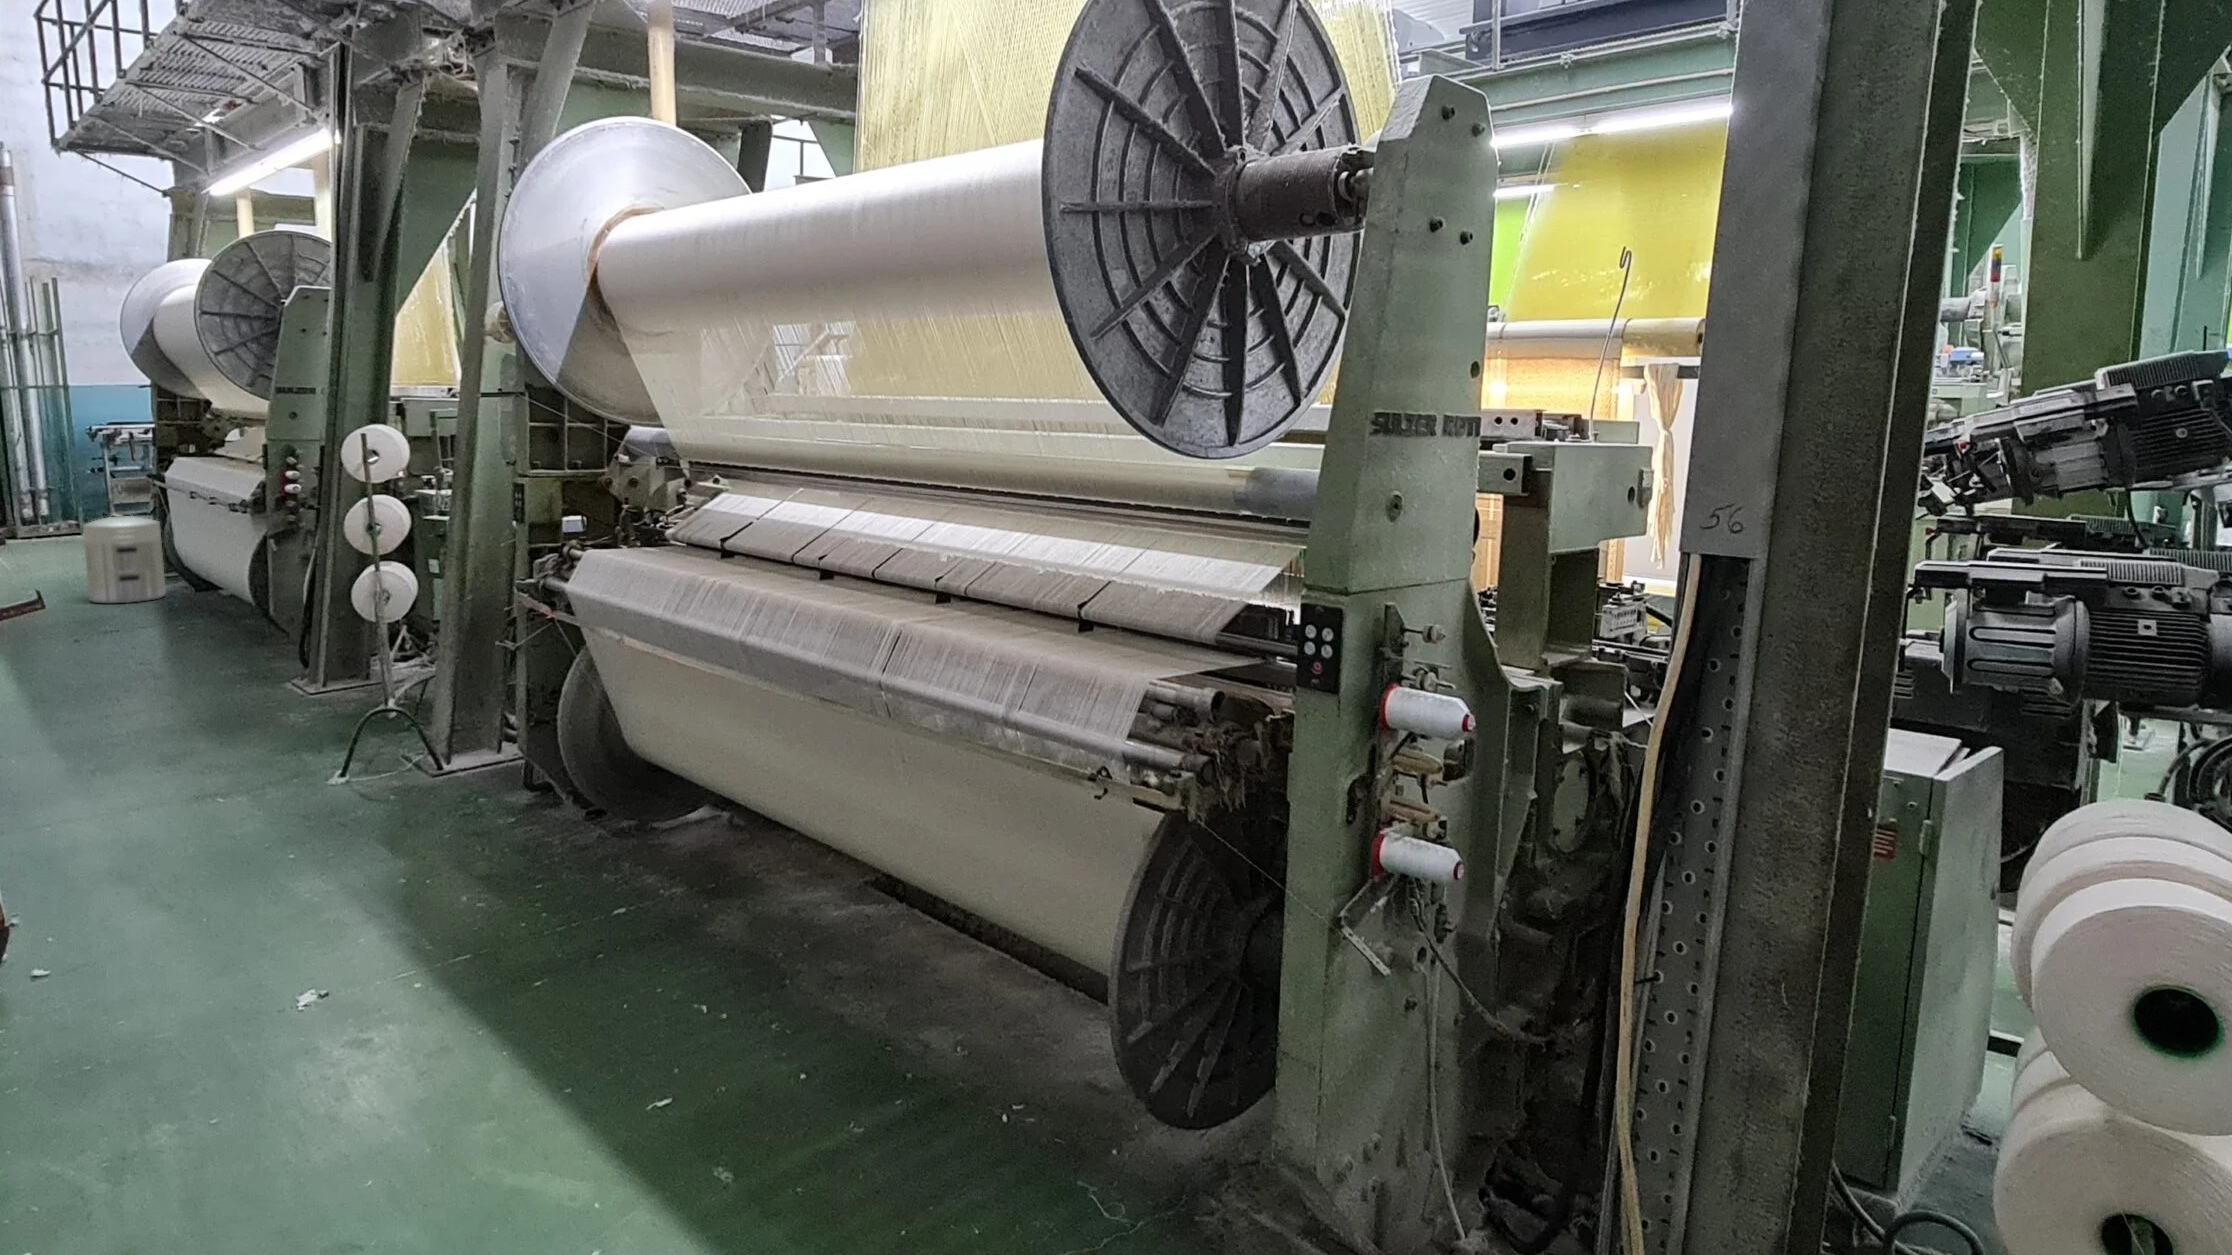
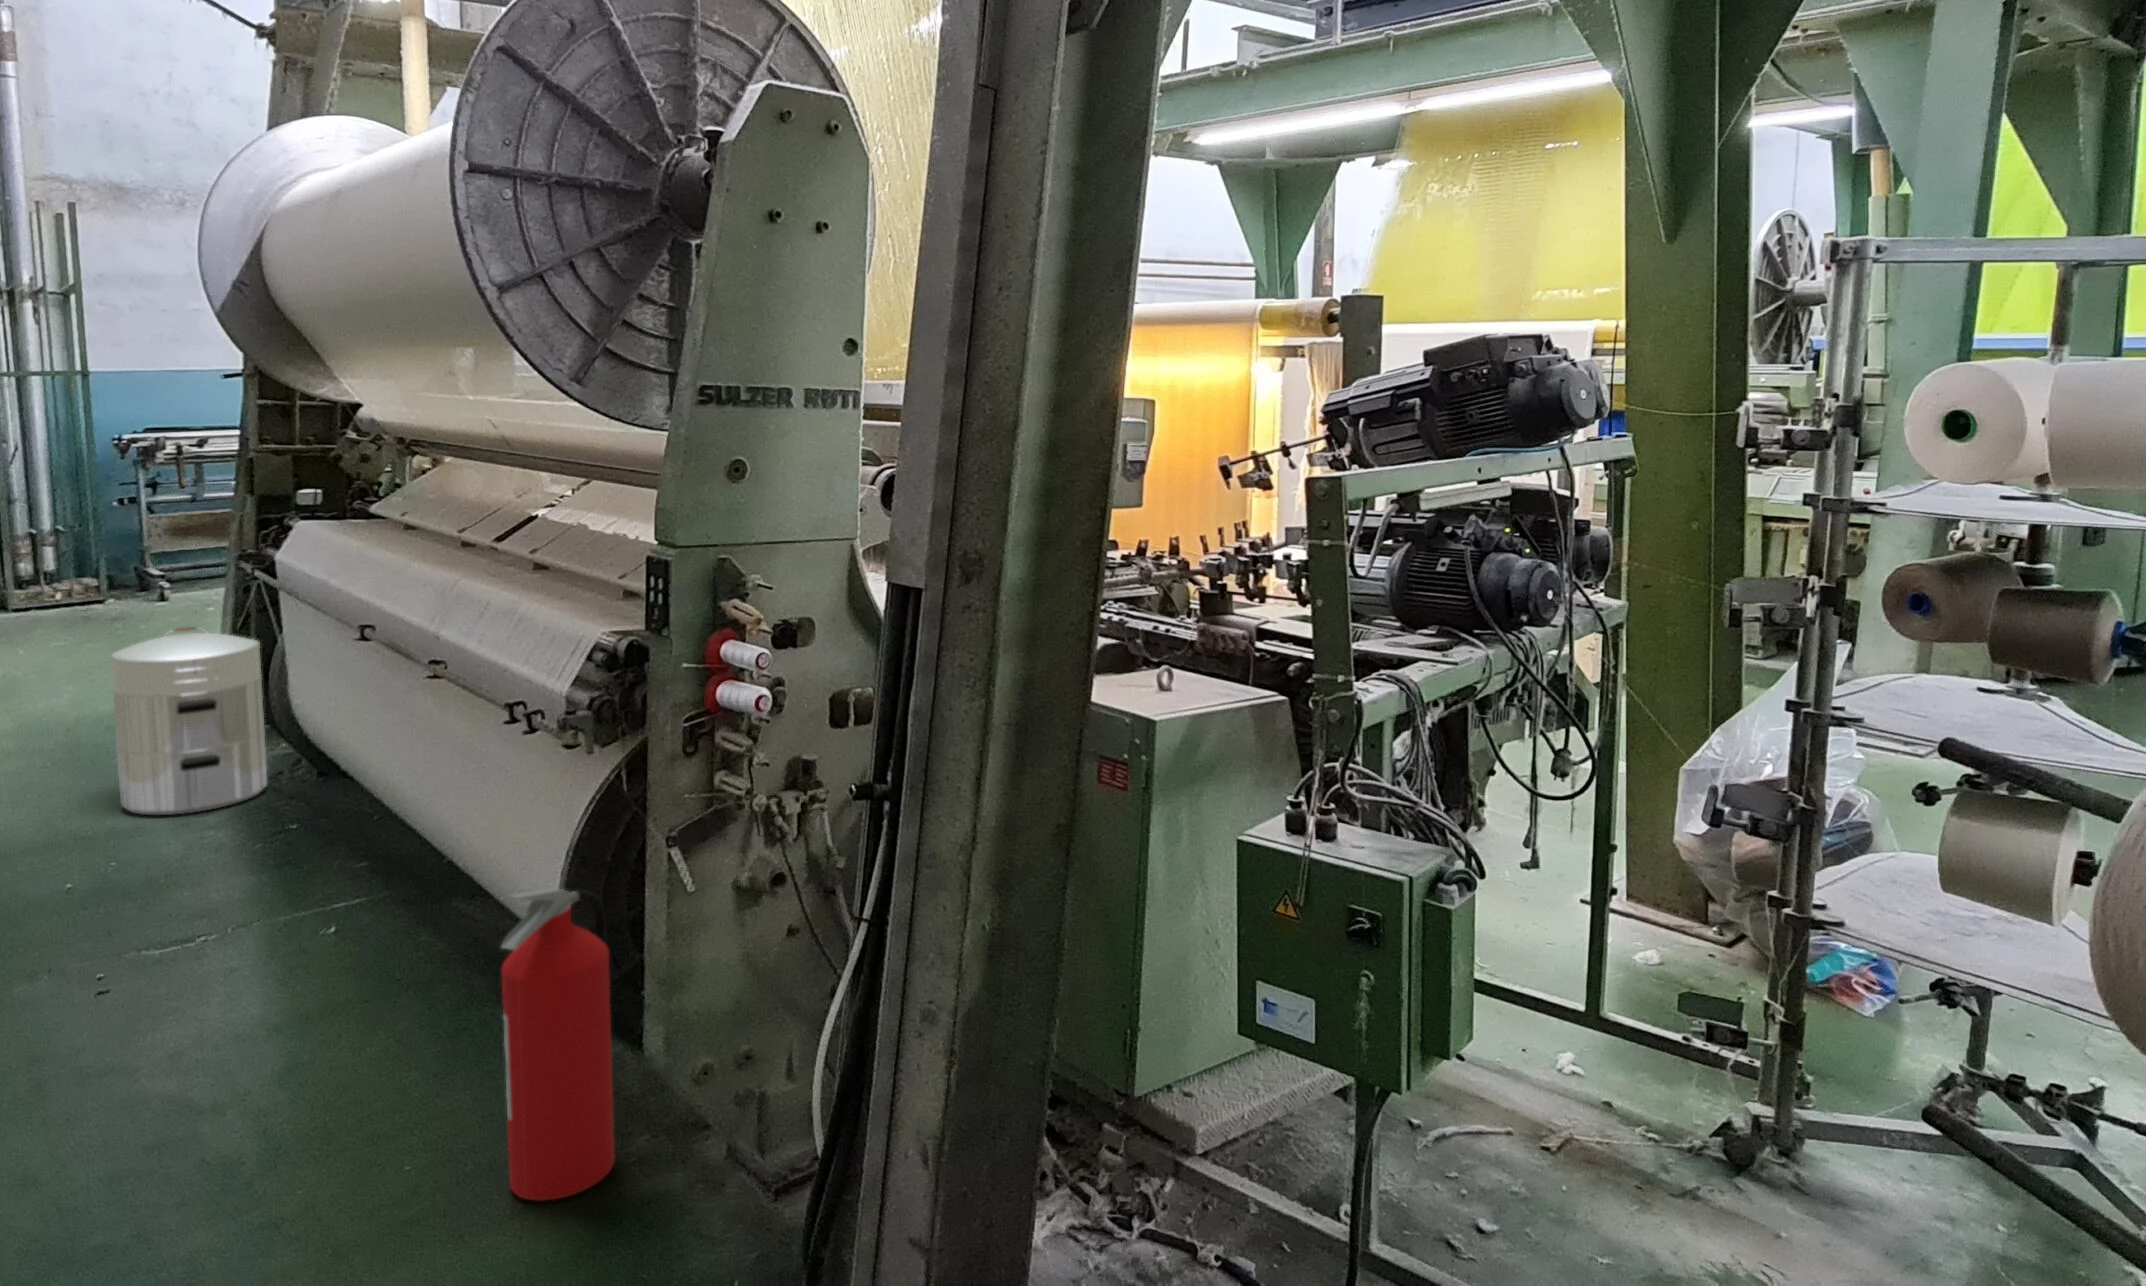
fire extinguisher: none [221,566,273,678] -> present [501,888,615,1200]

